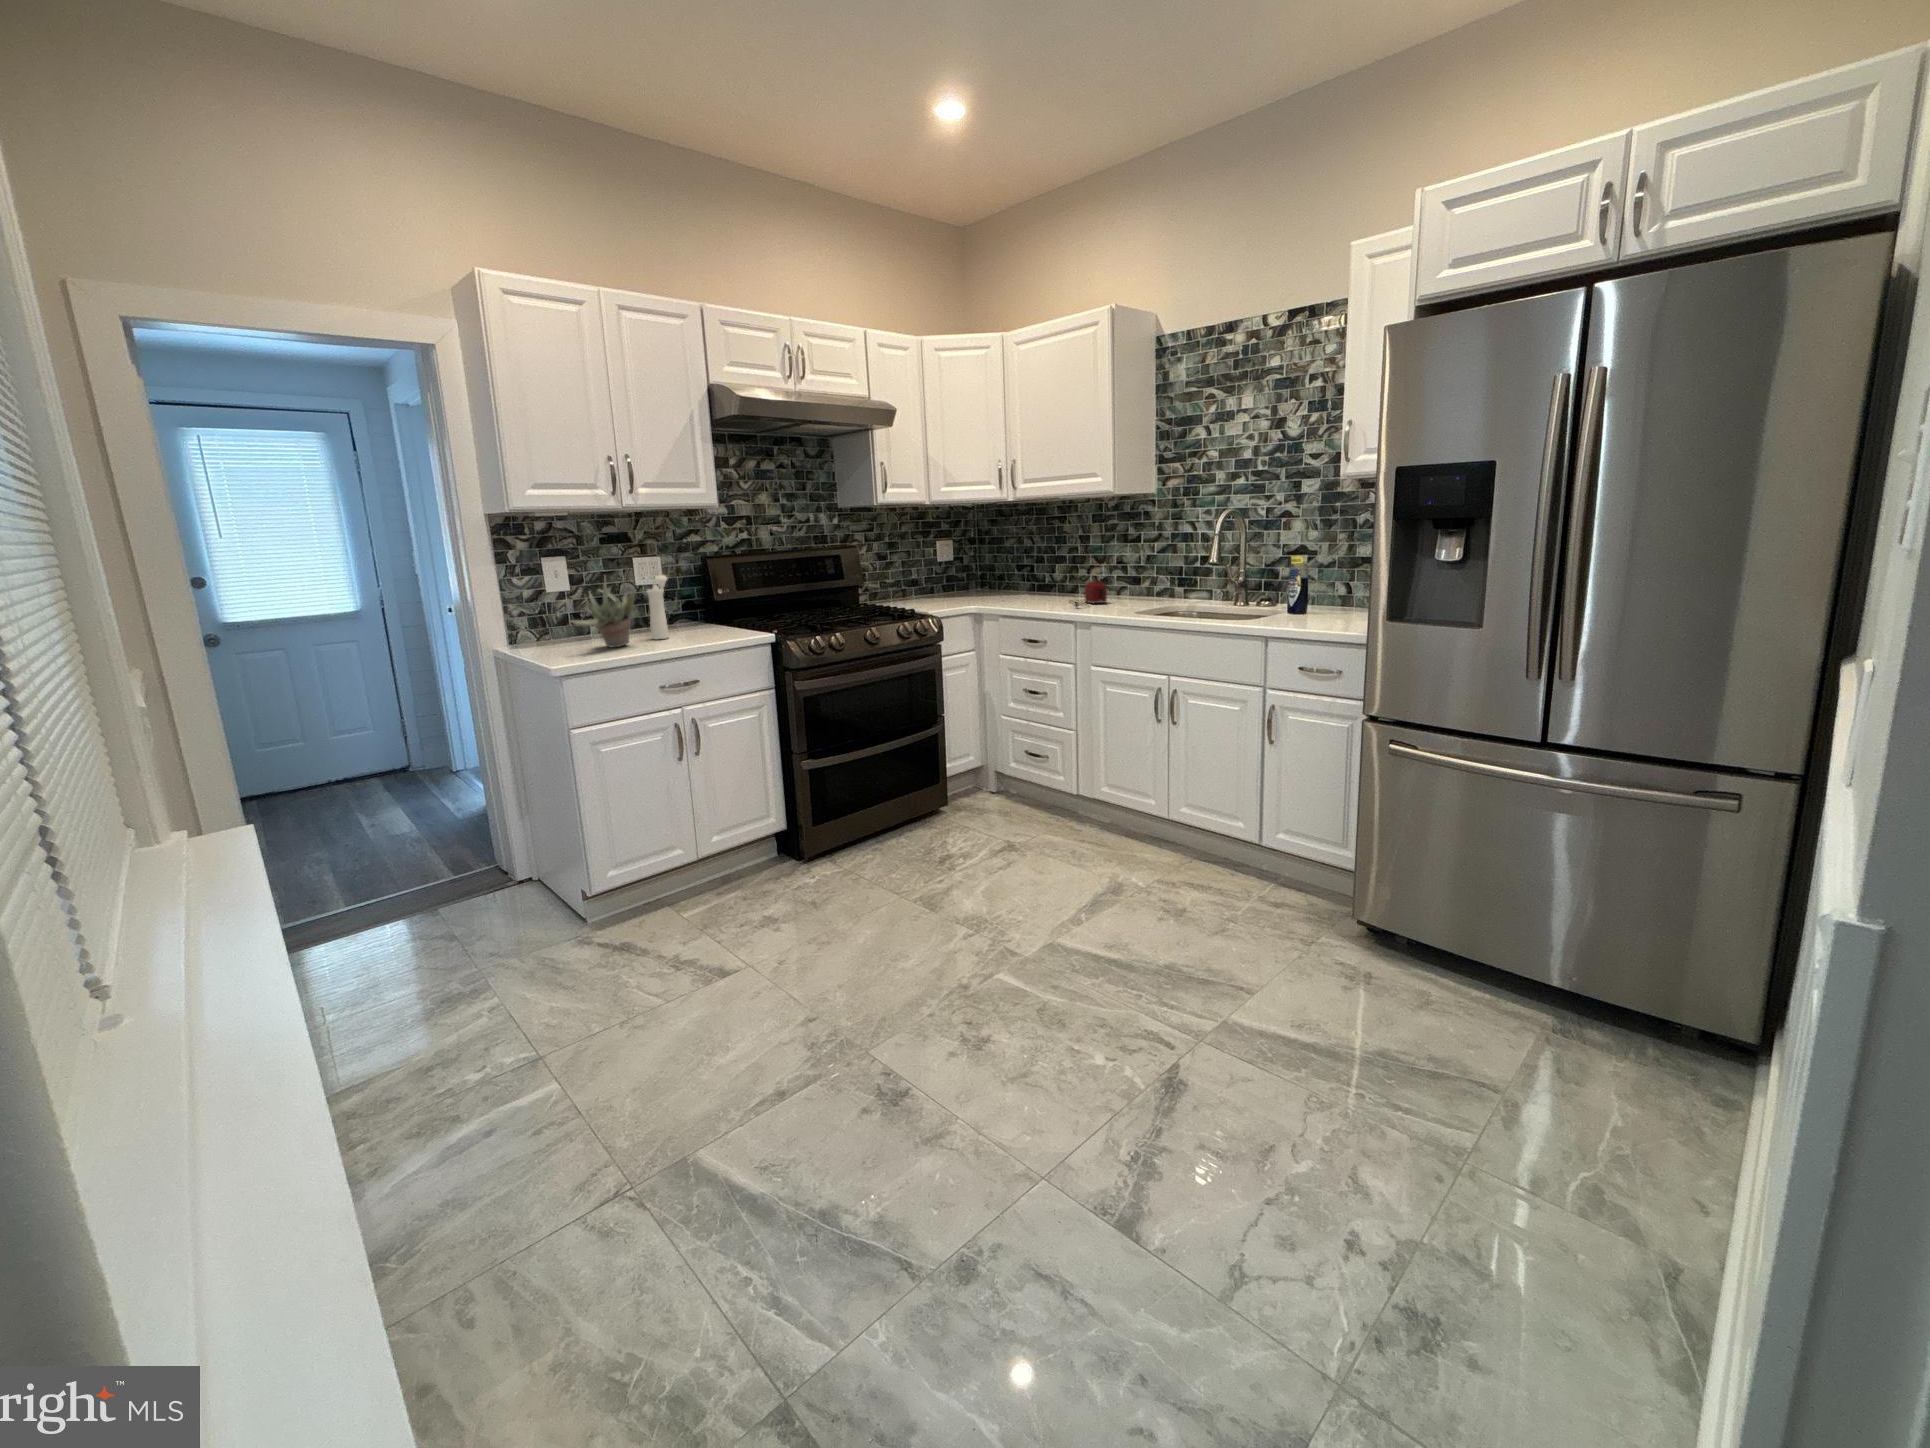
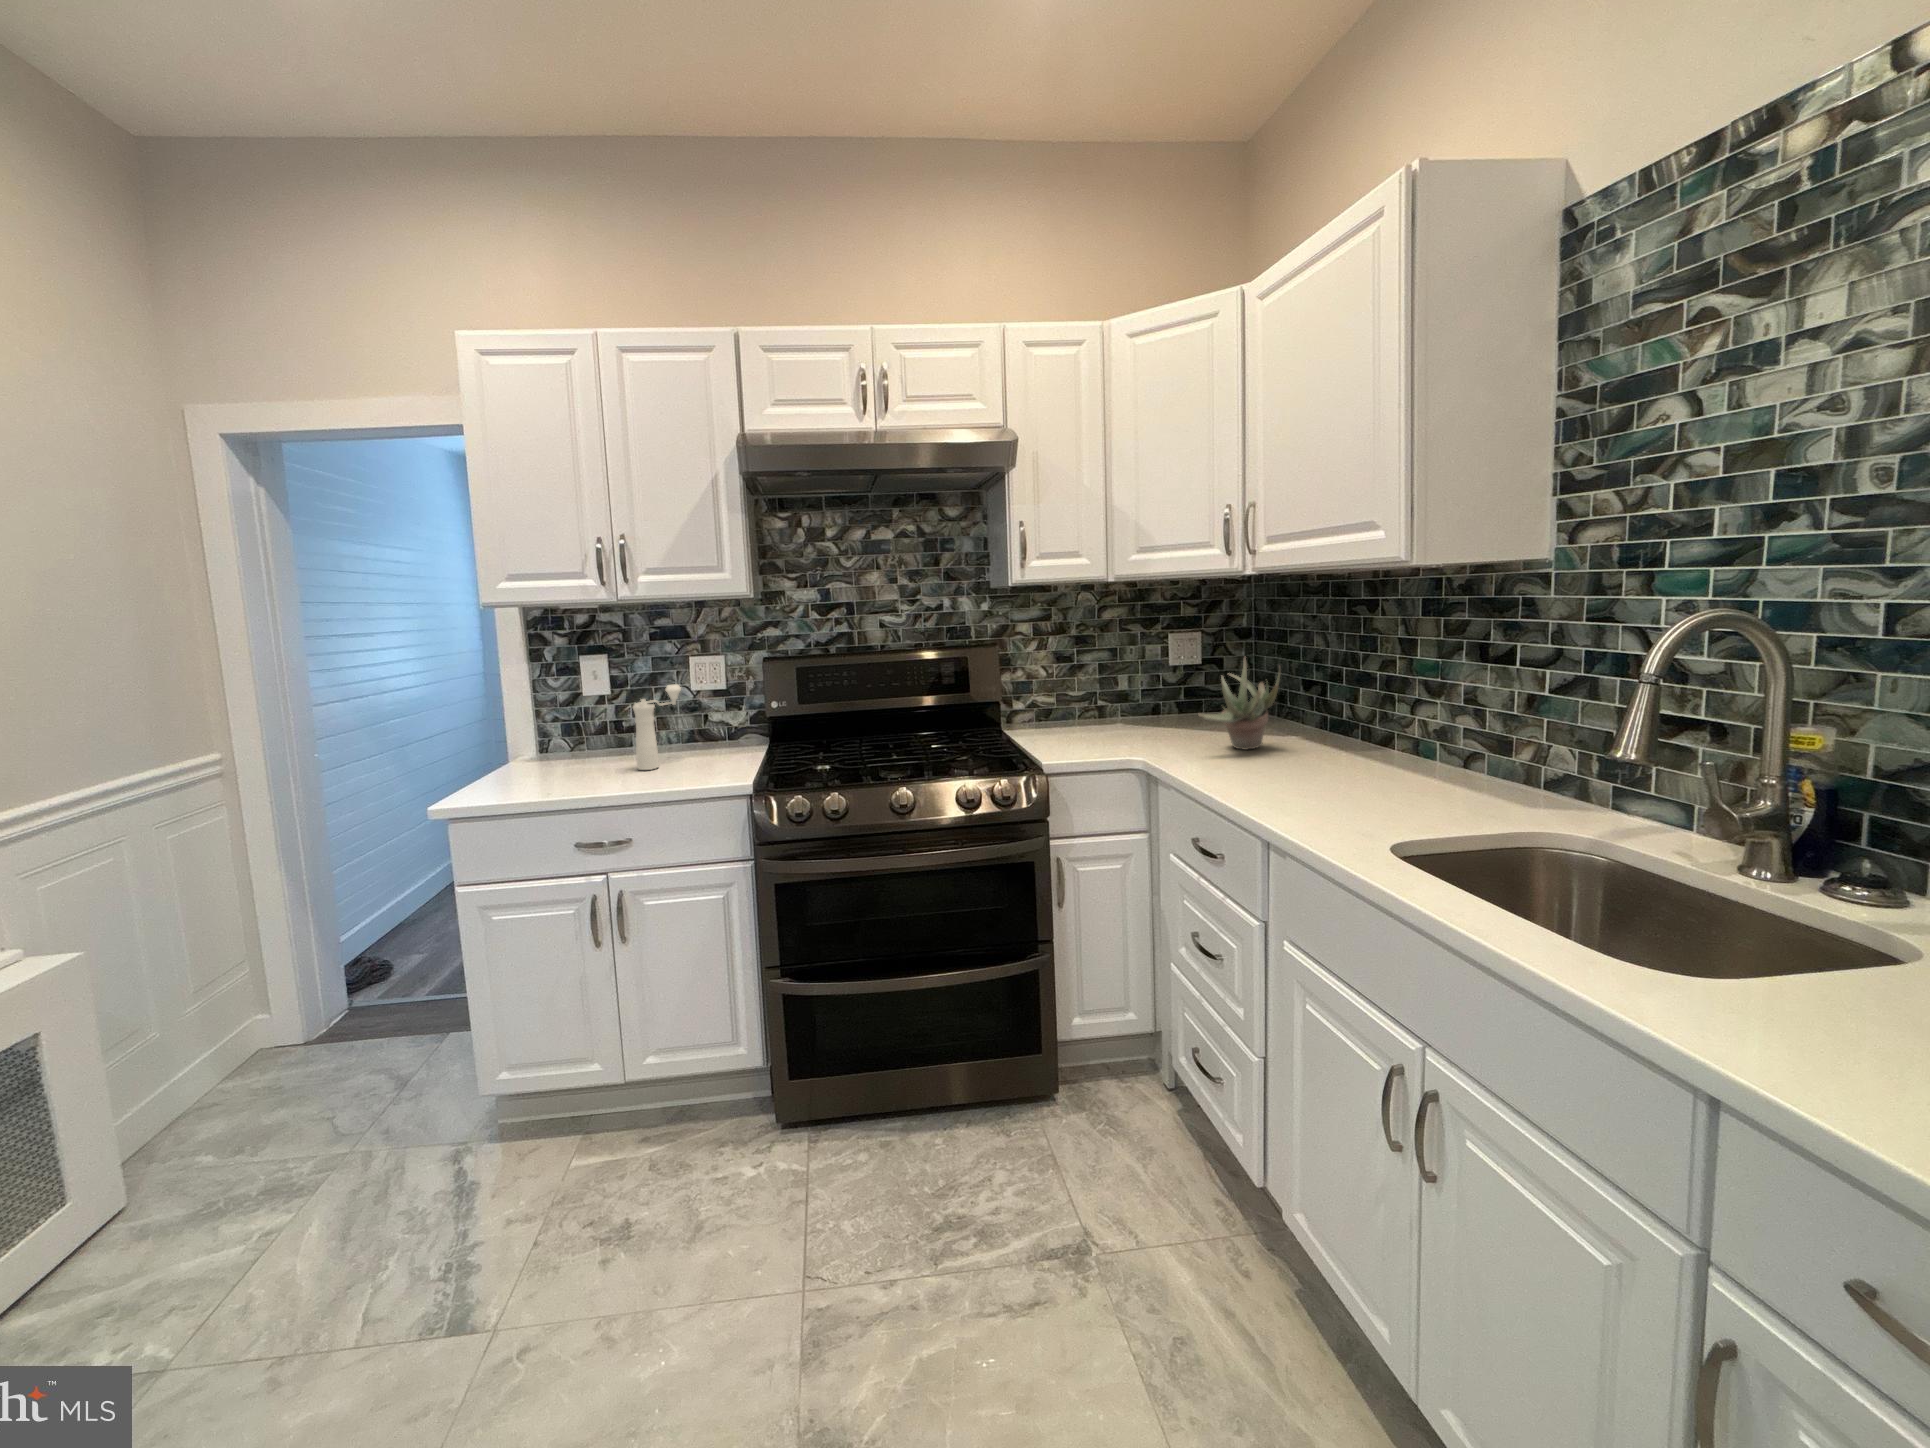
succulent plant: present [570,577,635,647] -> present [1199,658,1280,750]
toaster: present [1074,581,1107,607] -> none [1290,740,1394,798]

